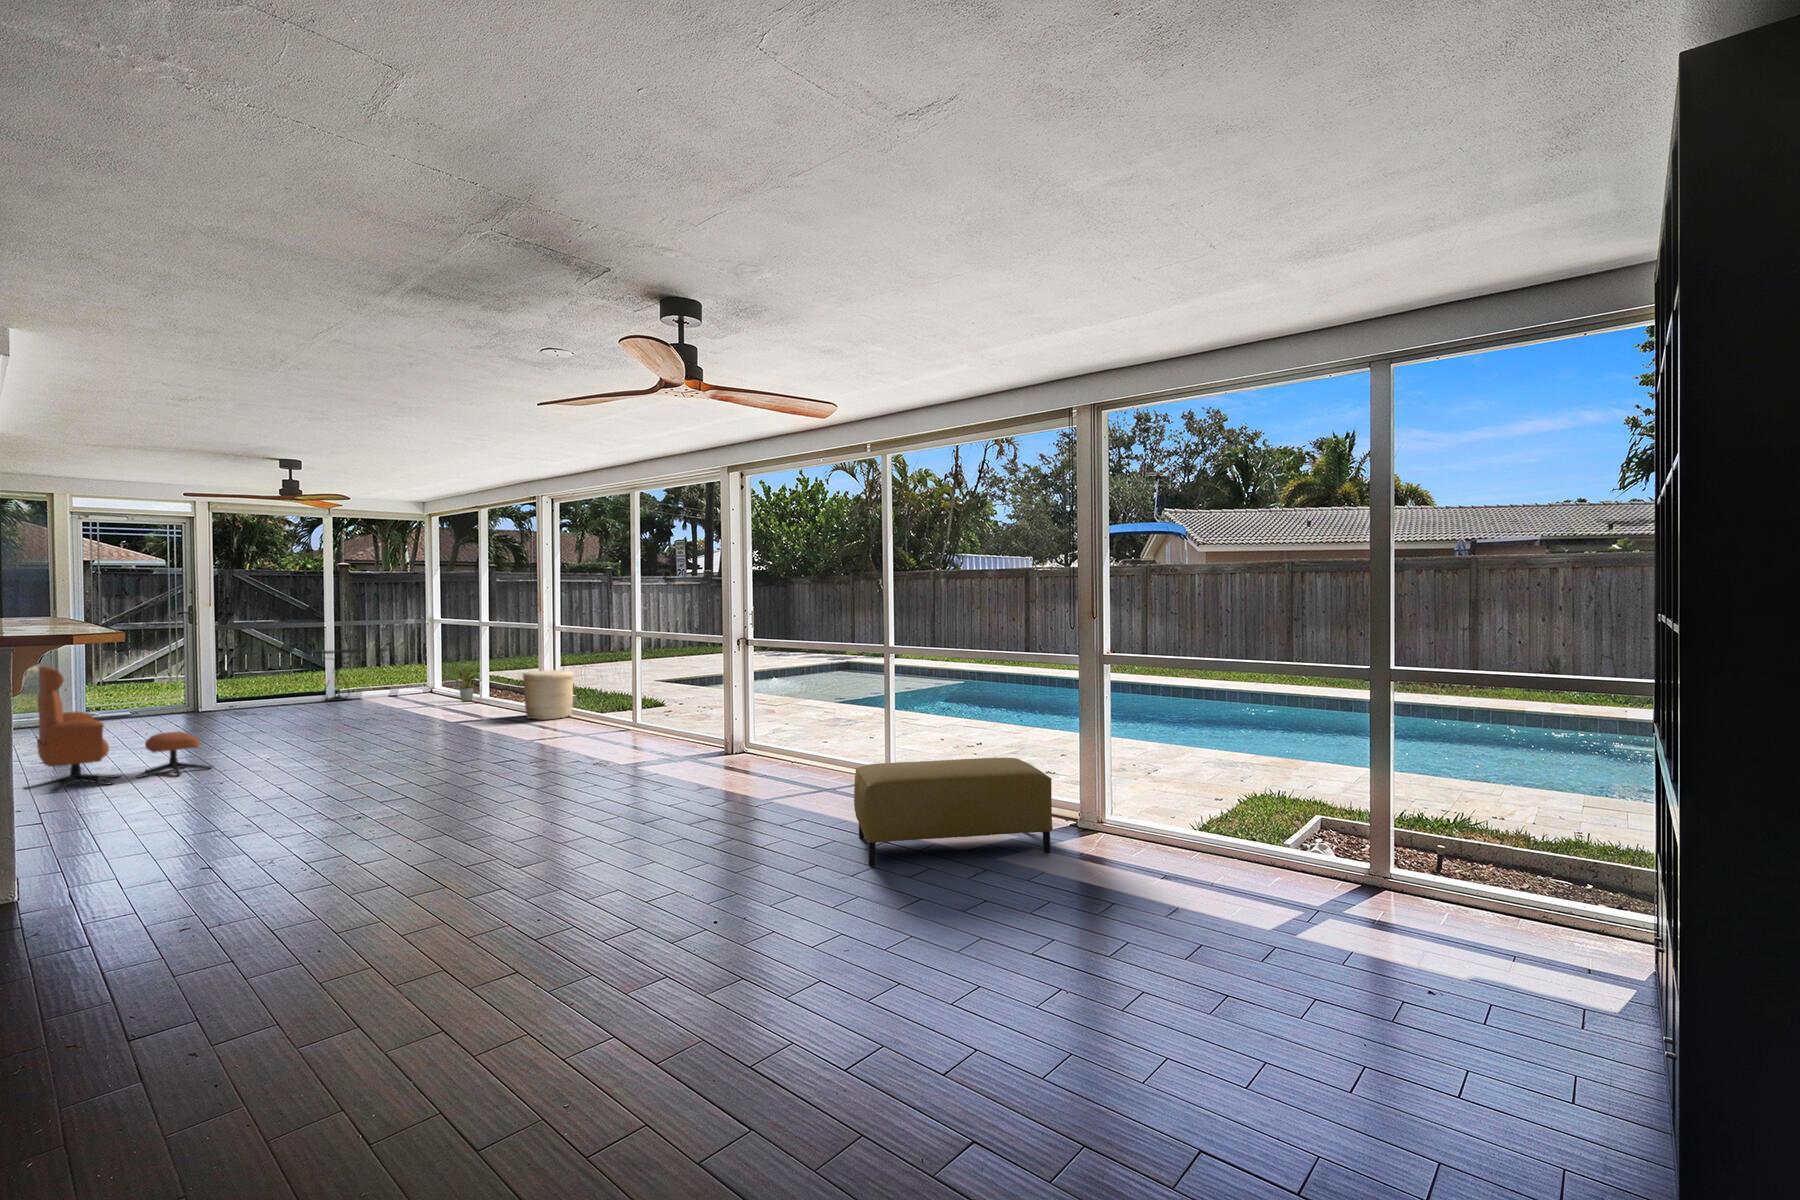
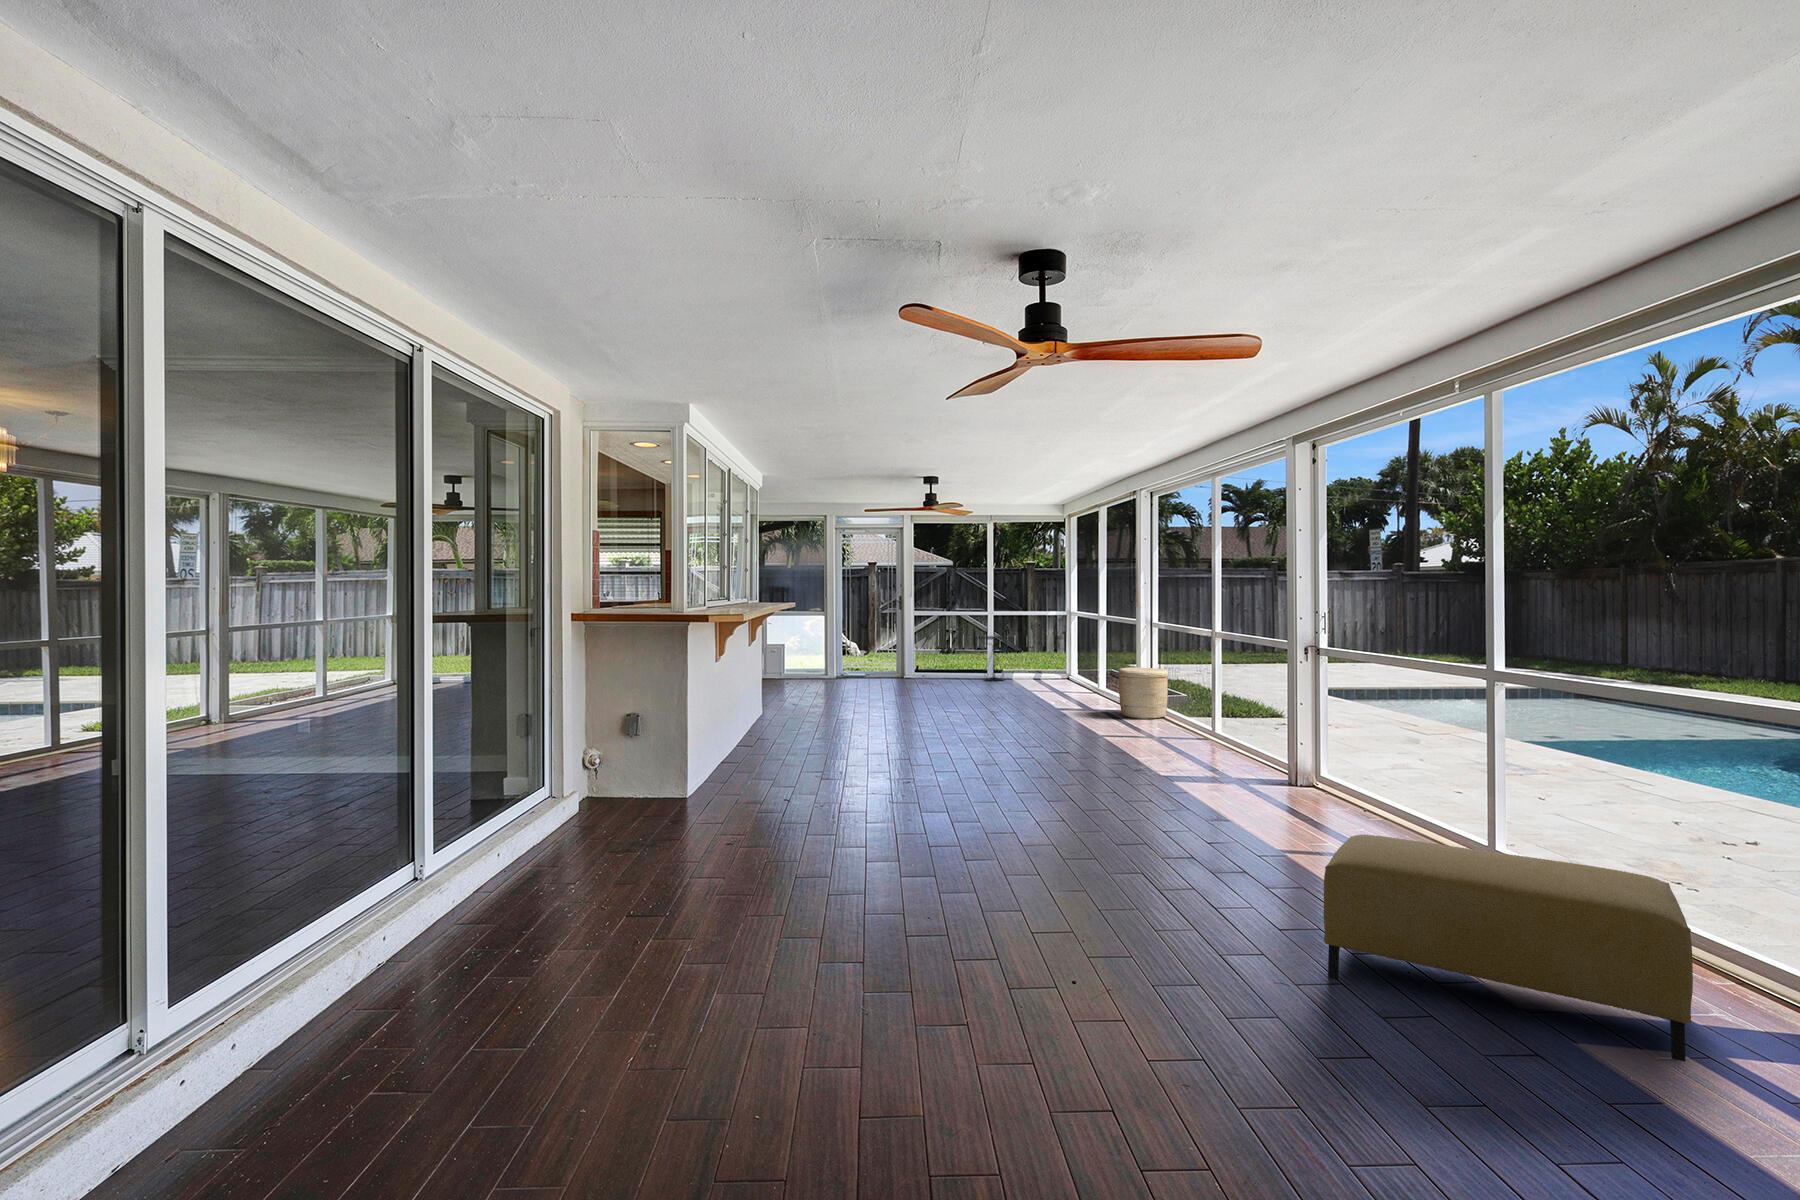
lounge chair: present [23,666,212,793] -> none [760,640,862,731]
potted plant: present [446,666,480,702] -> none [1071,657,1103,692]

